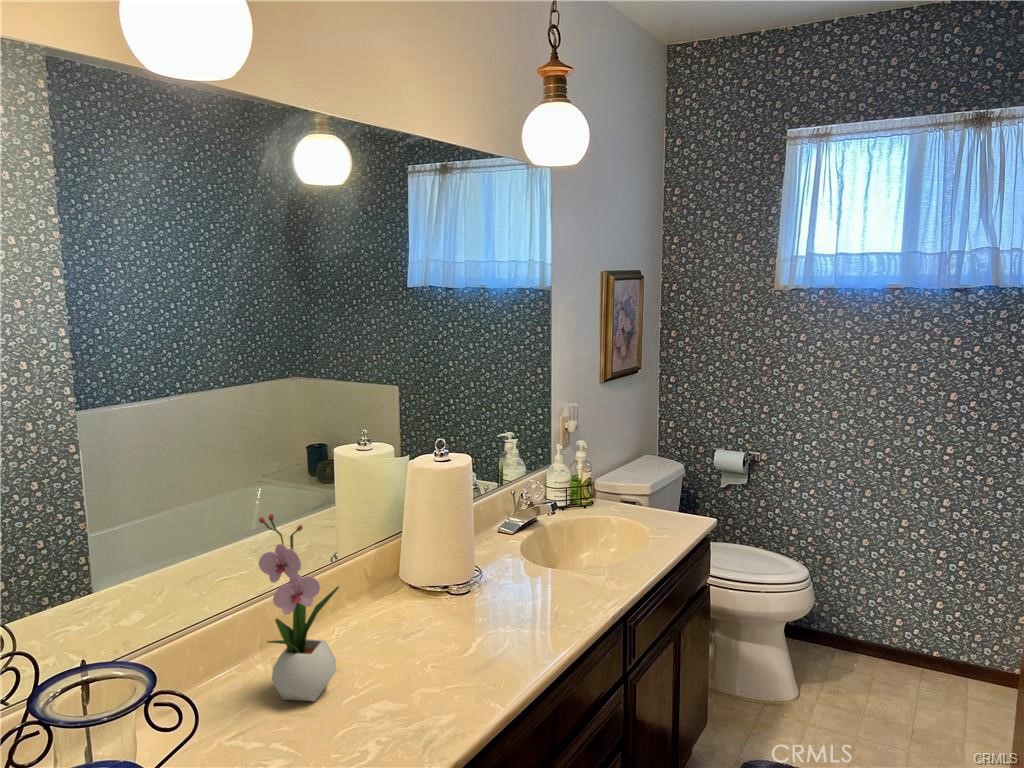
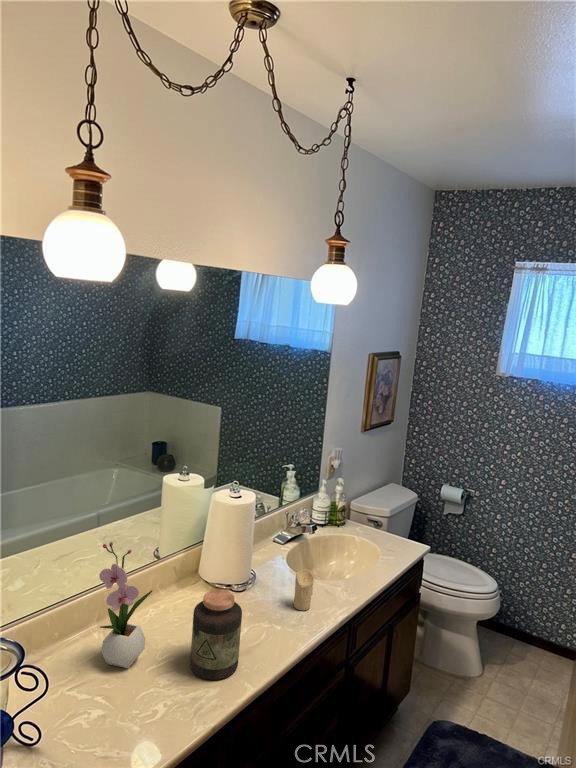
candle: none [541,550,568,607] -> present [294,569,314,610]
jar: none [404,574,476,702] -> present [190,589,242,680]

